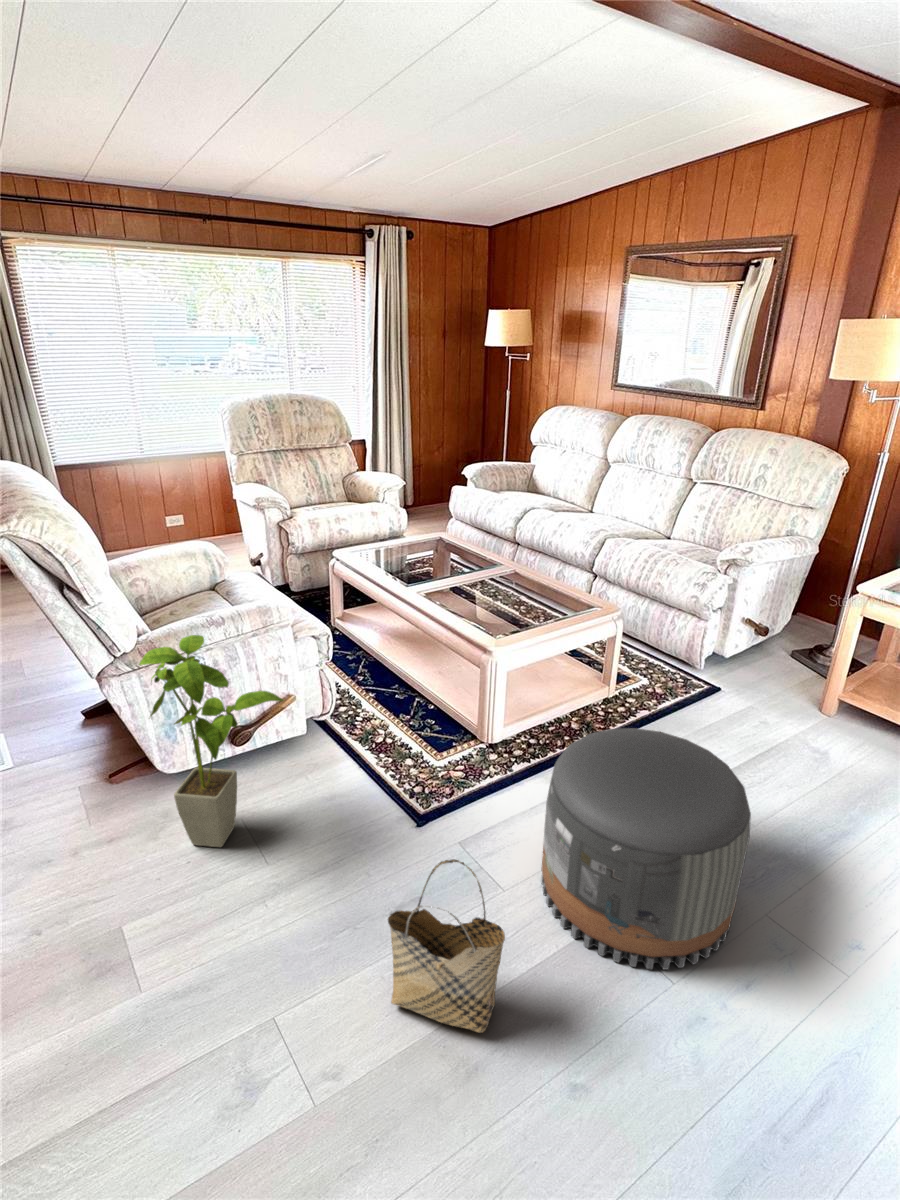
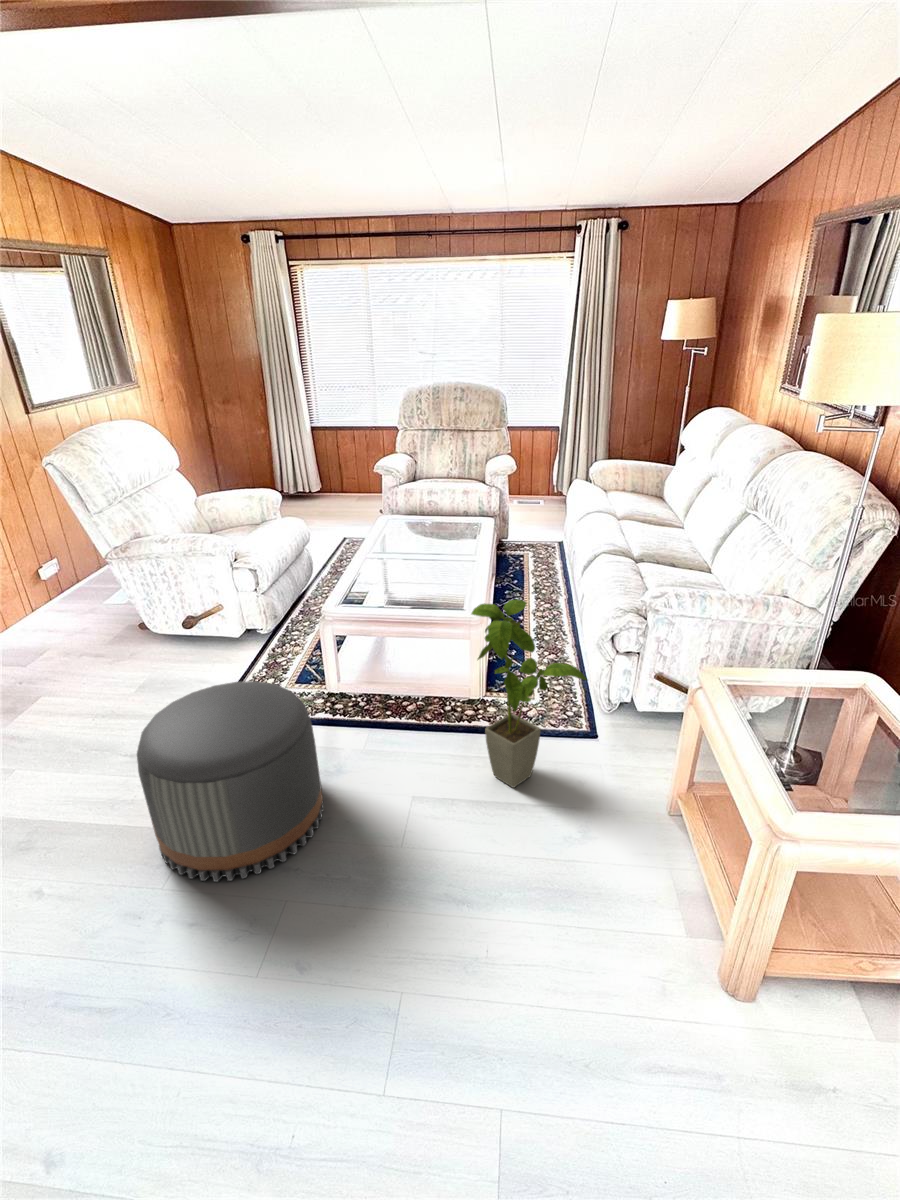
house plant: present [139,635,284,847] -> present [472,600,587,788]
woven basket: present [388,859,505,1033] -> none [10,710,80,829]

